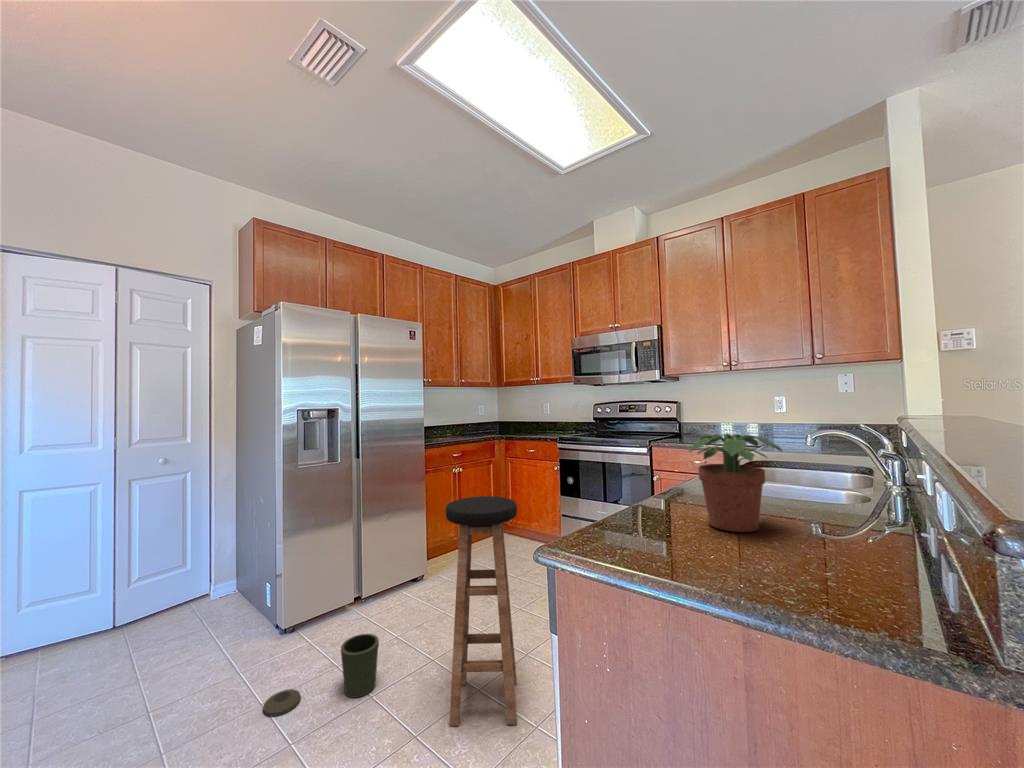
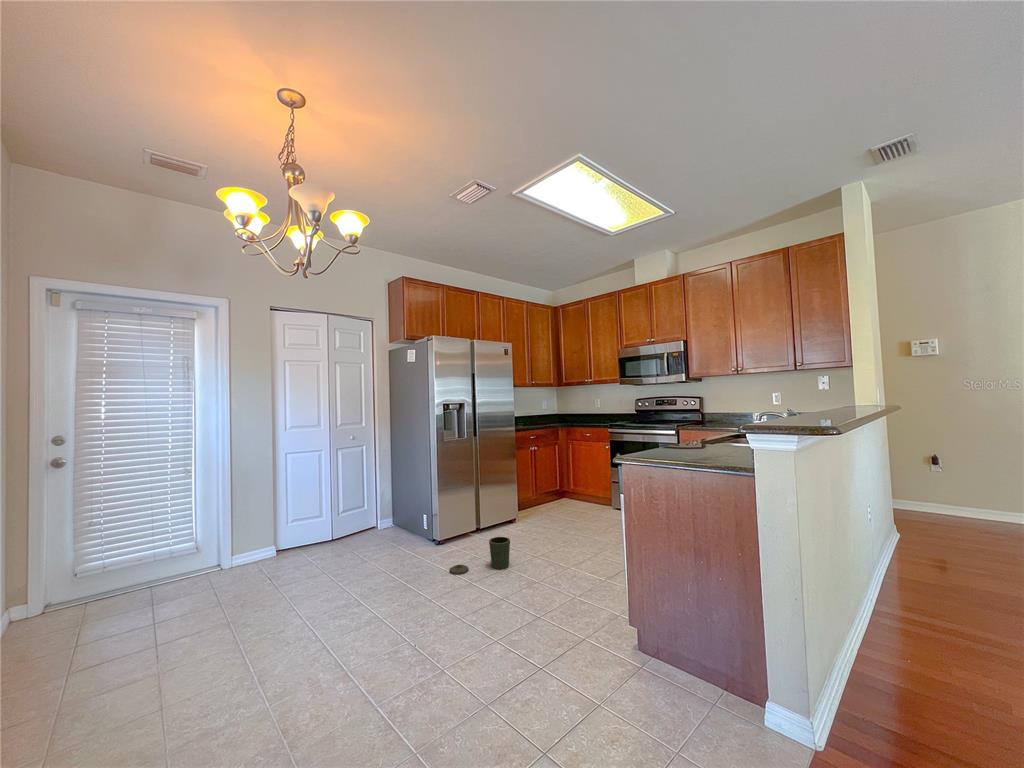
potted plant: present [689,434,782,532] -> none [686,409,728,450]
bar stool: present [445,496,517,726] -> none [551,455,597,580]

